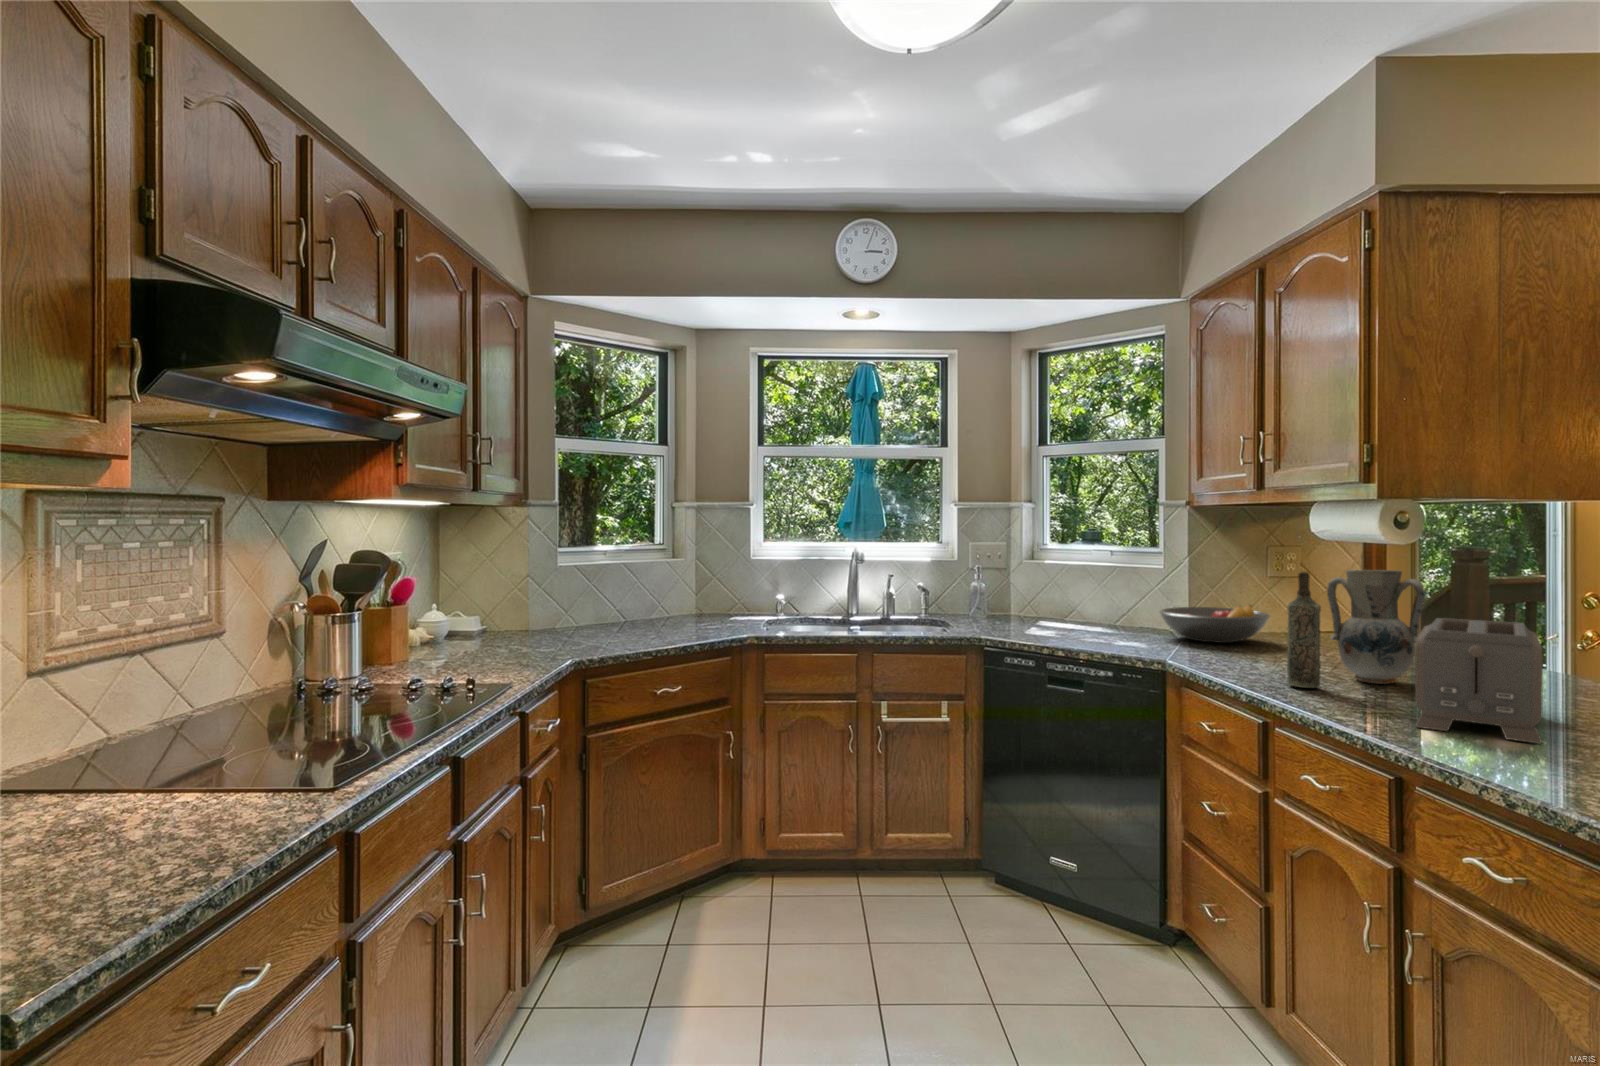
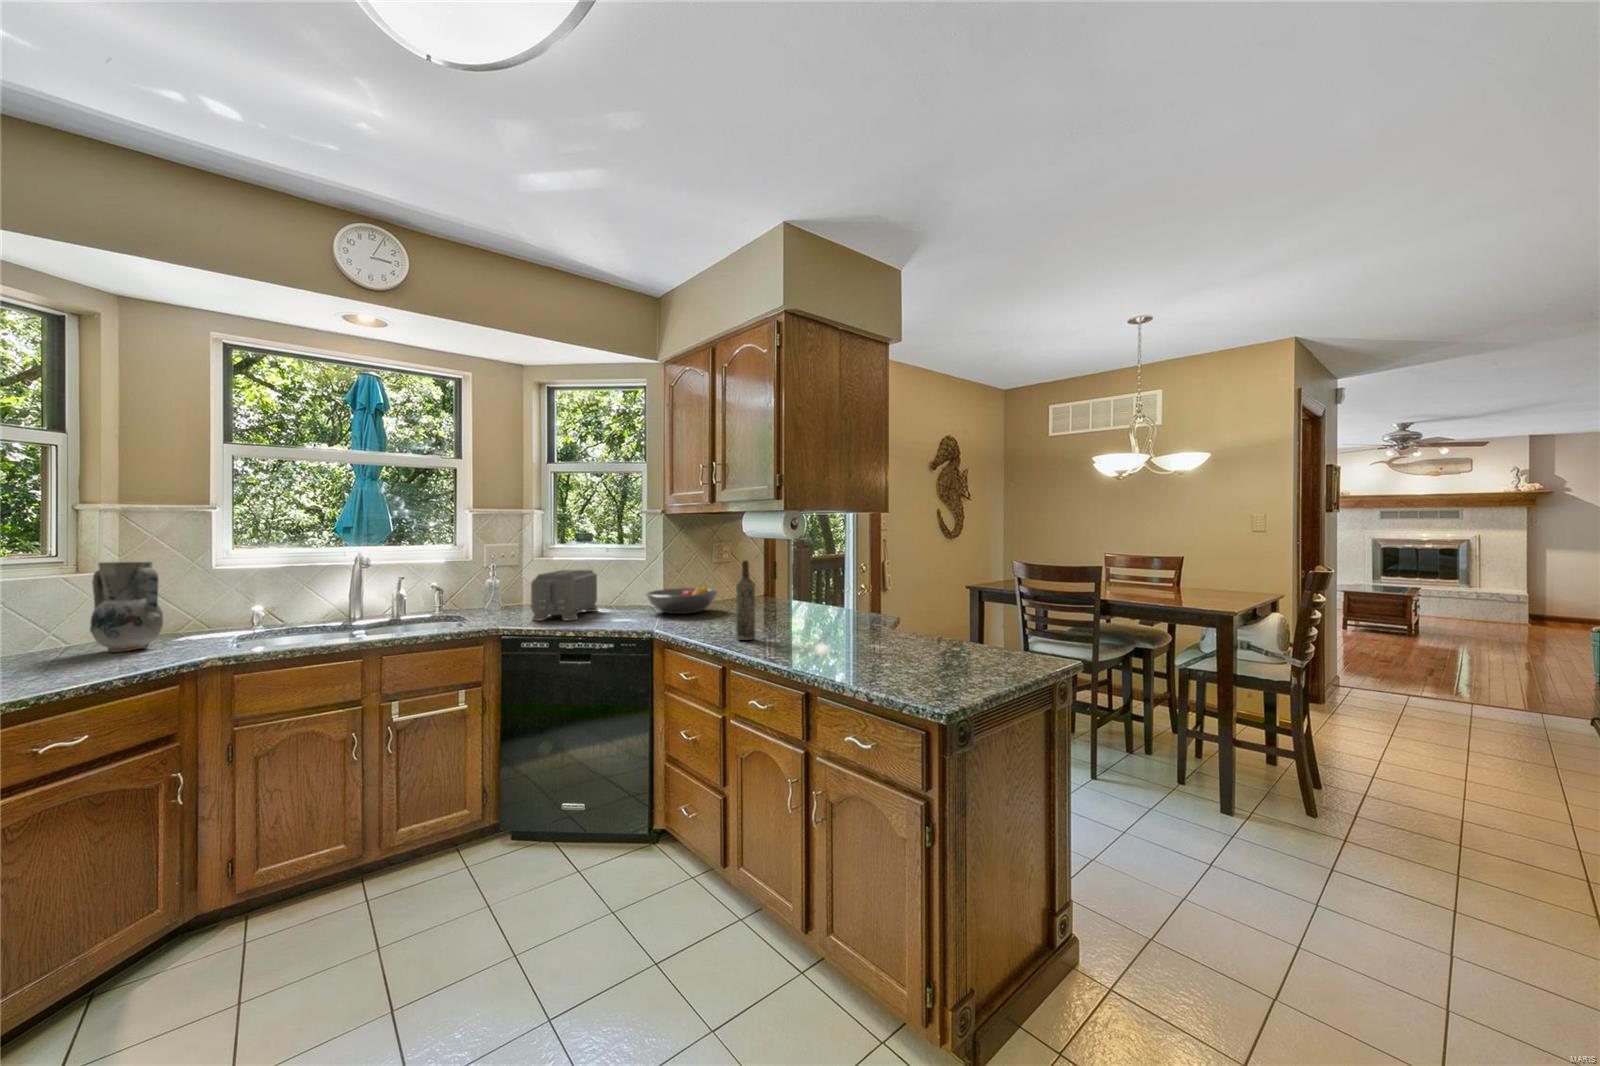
vase: present [1327,570,1425,684] -> present [90,561,163,652]
toaster: present [1415,618,1543,744] -> present [531,570,598,621]

